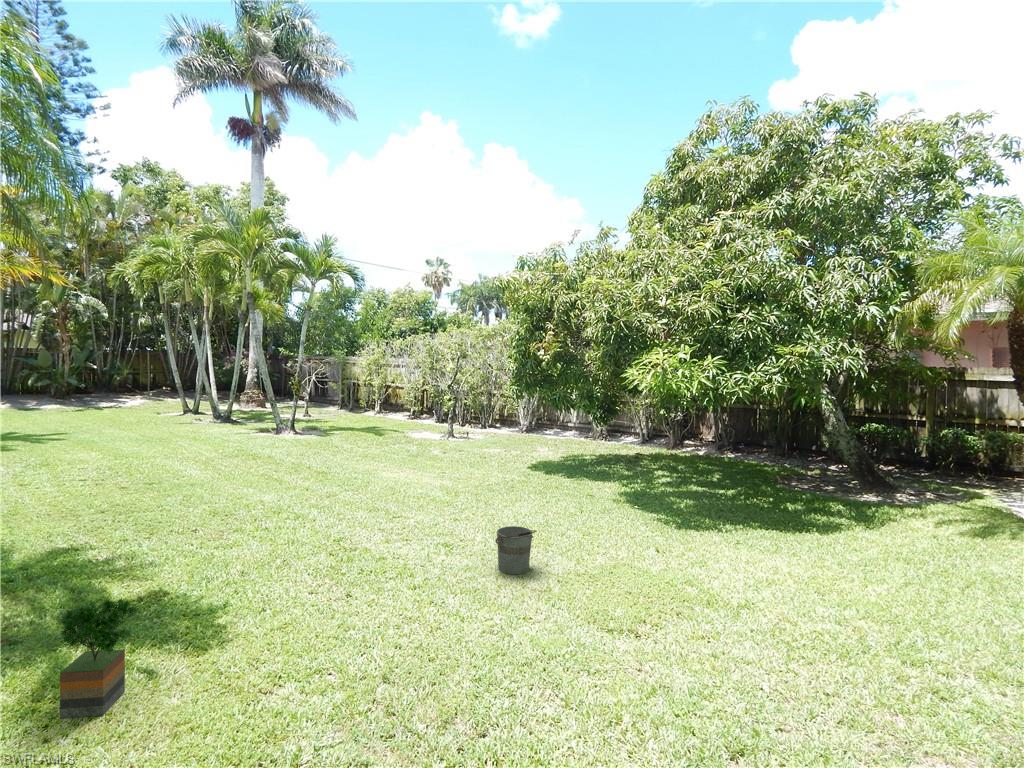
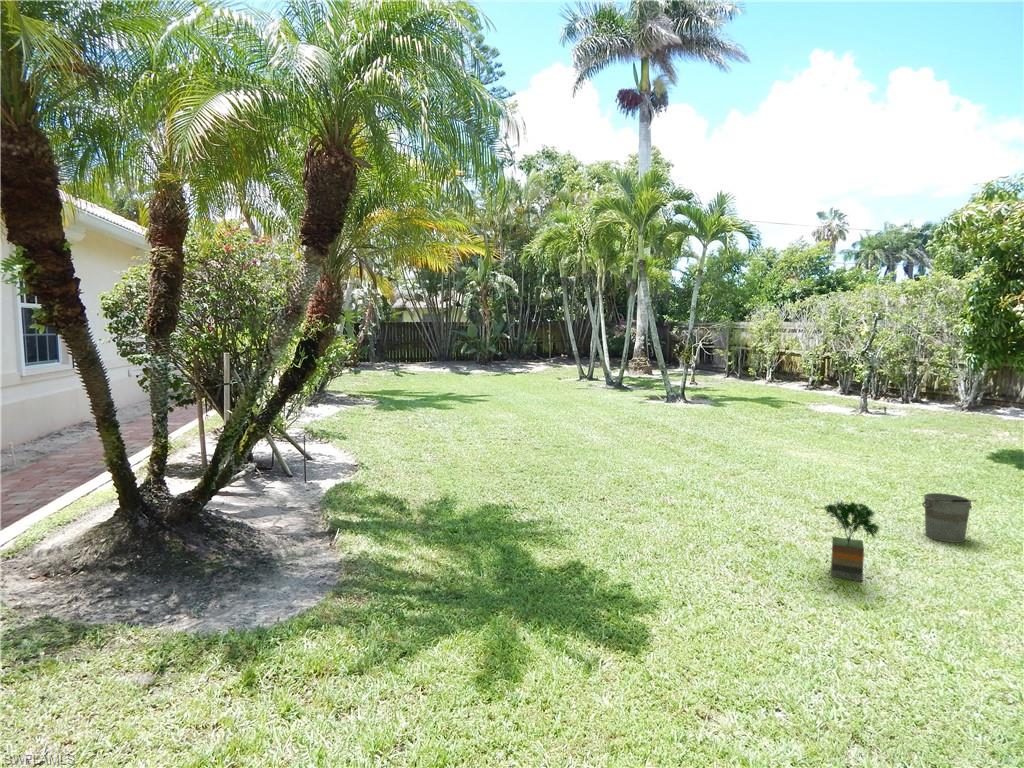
potted tree: present [59,599,139,718] -> present [824,501,879,581]

